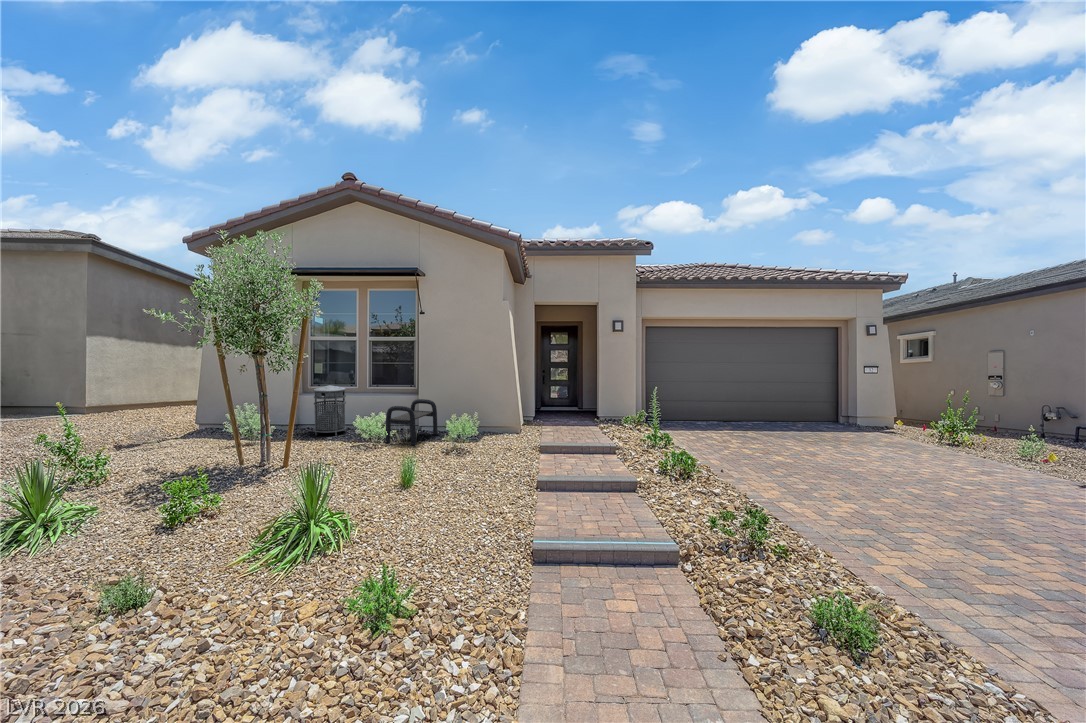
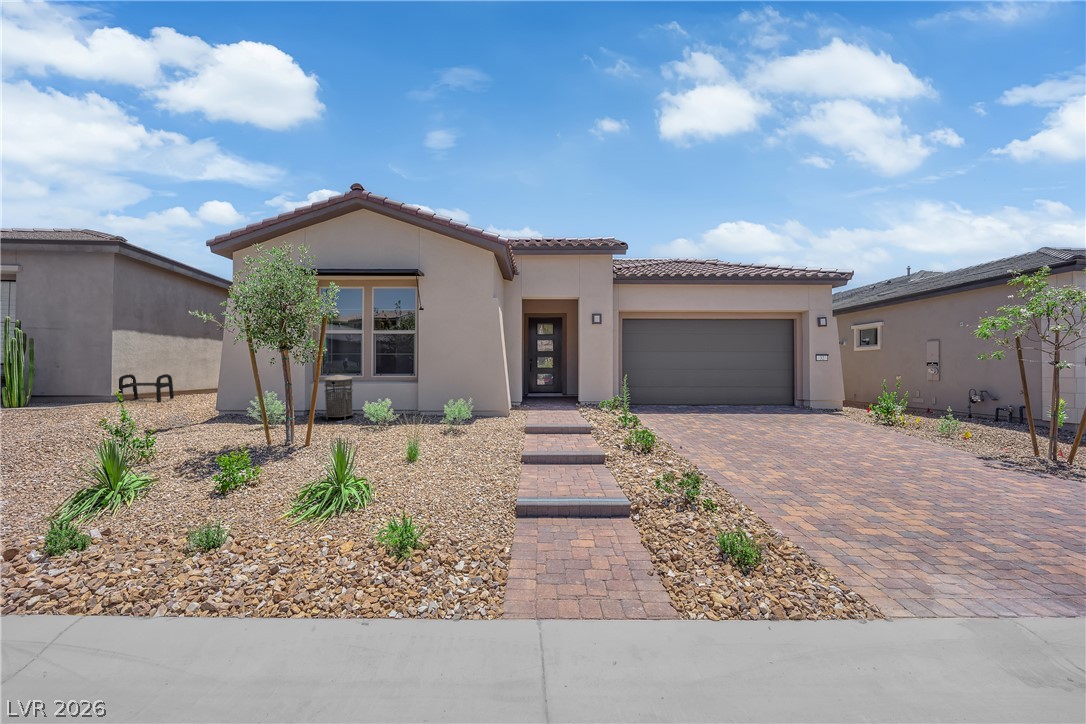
bench: present [385,399,438,445] -> present [118,374,174,402]

